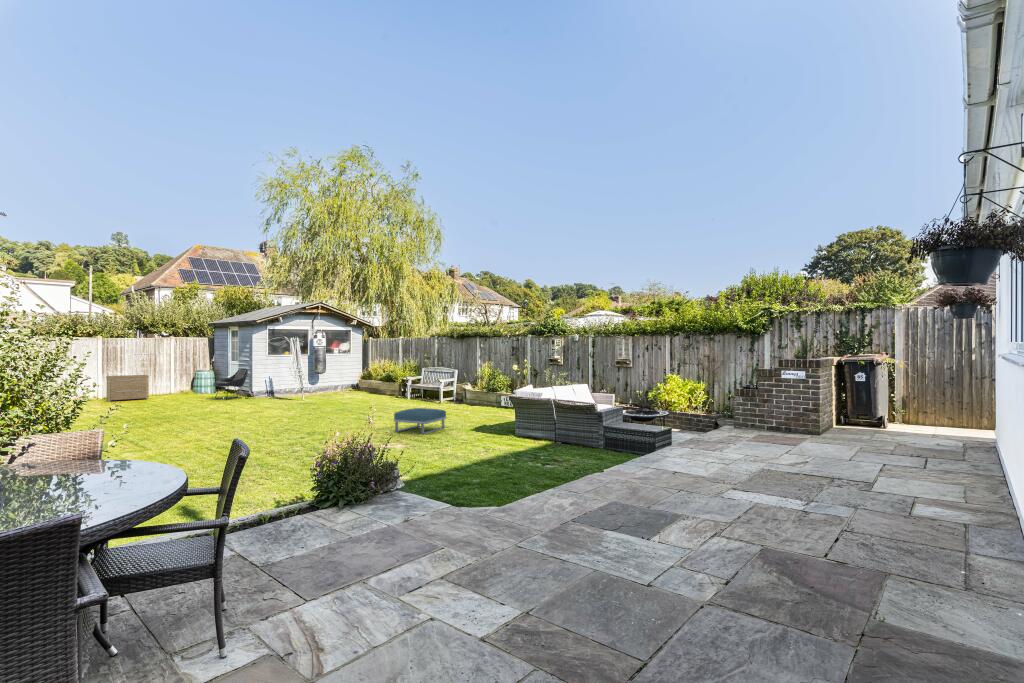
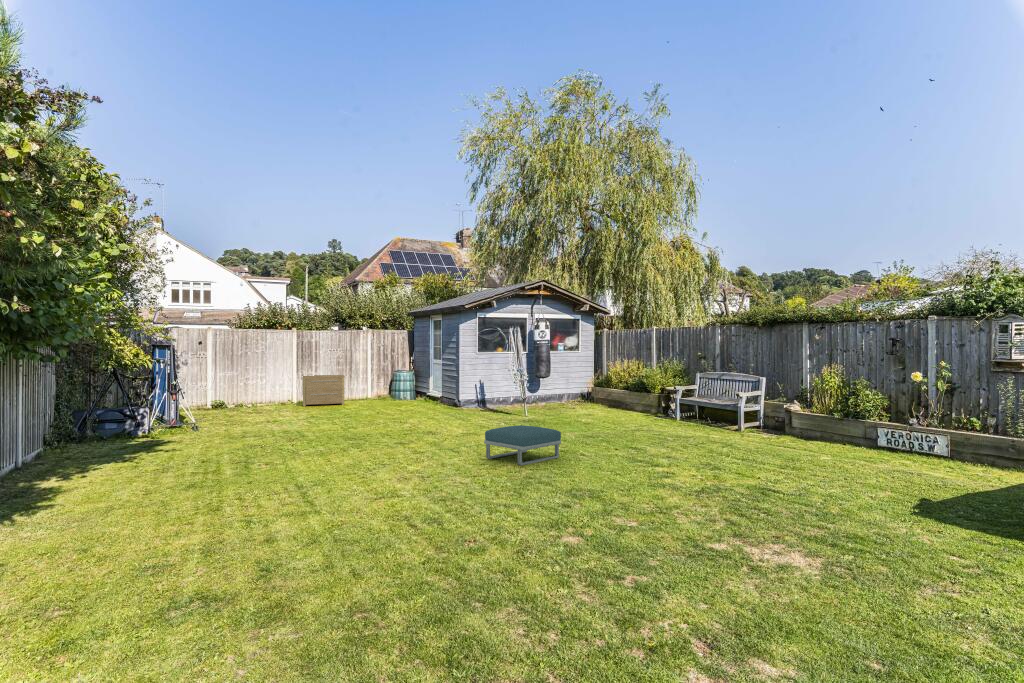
lounge chair: present [214,369,249,400] -> none [414,369,455,411]
footstool: present [394,408,446,434] -> present [484,425,561,466]

